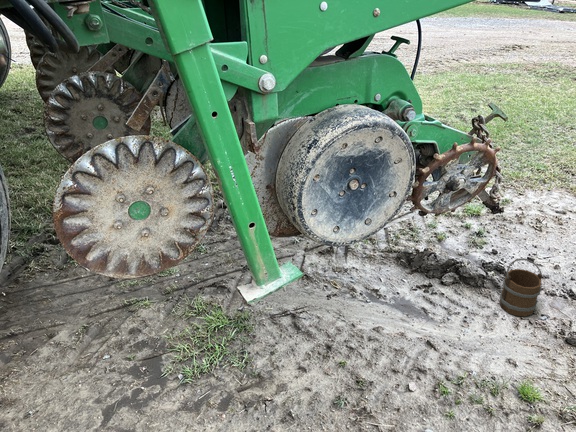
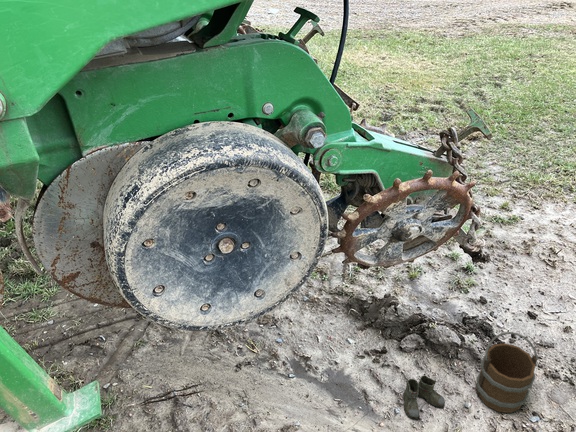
boots: none [446,293,480,323] -> present [403,375,445,419]

